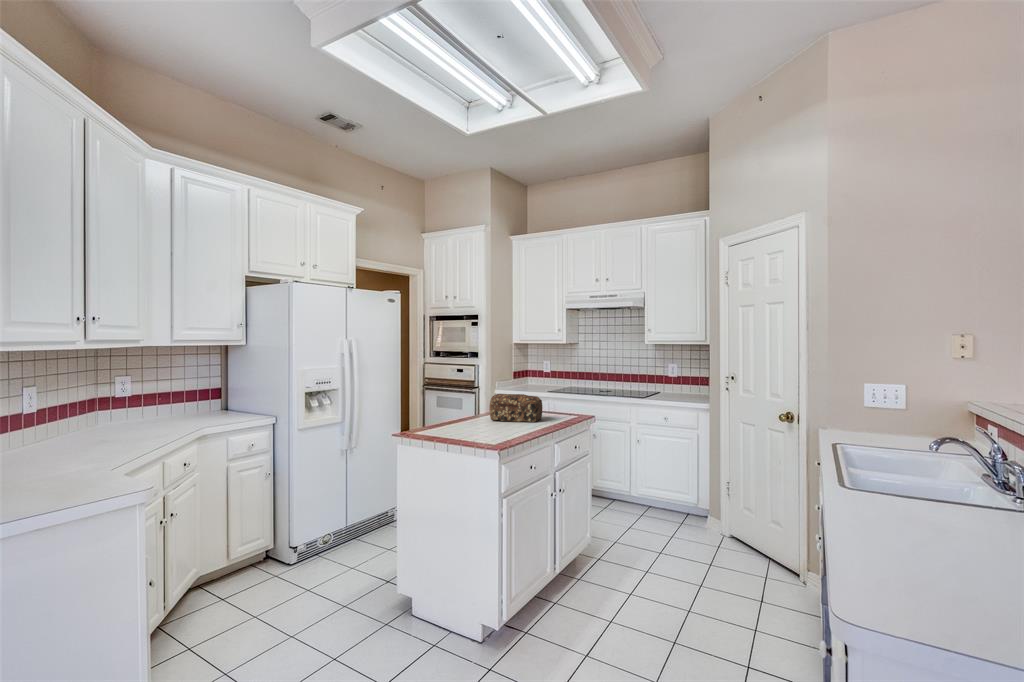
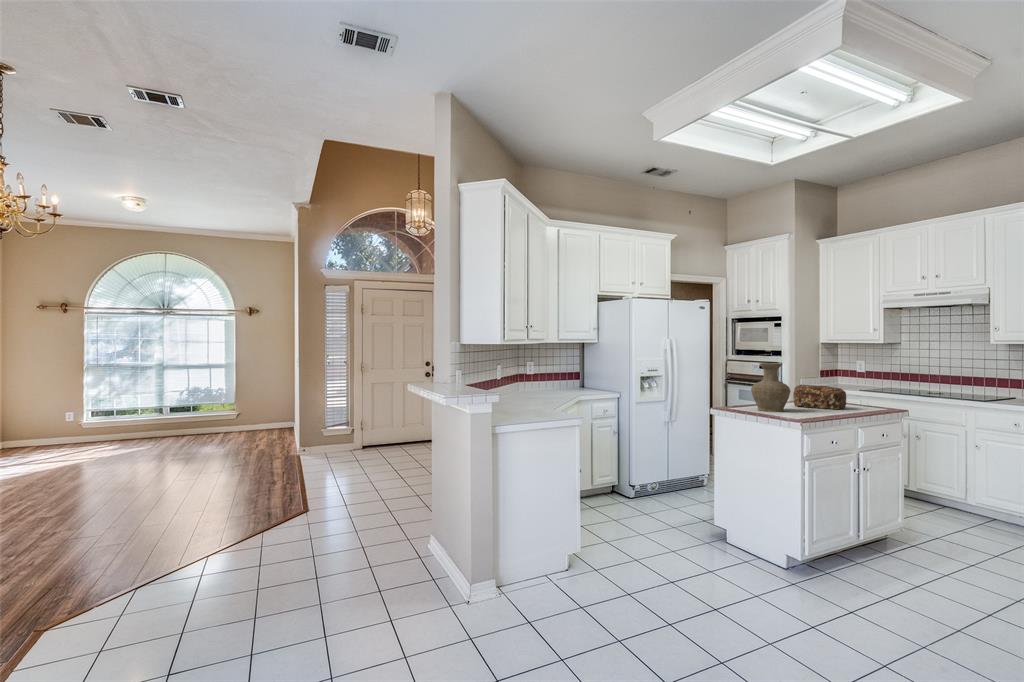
vase: none [441,370,487,434] -> present [751,363,791,412]

